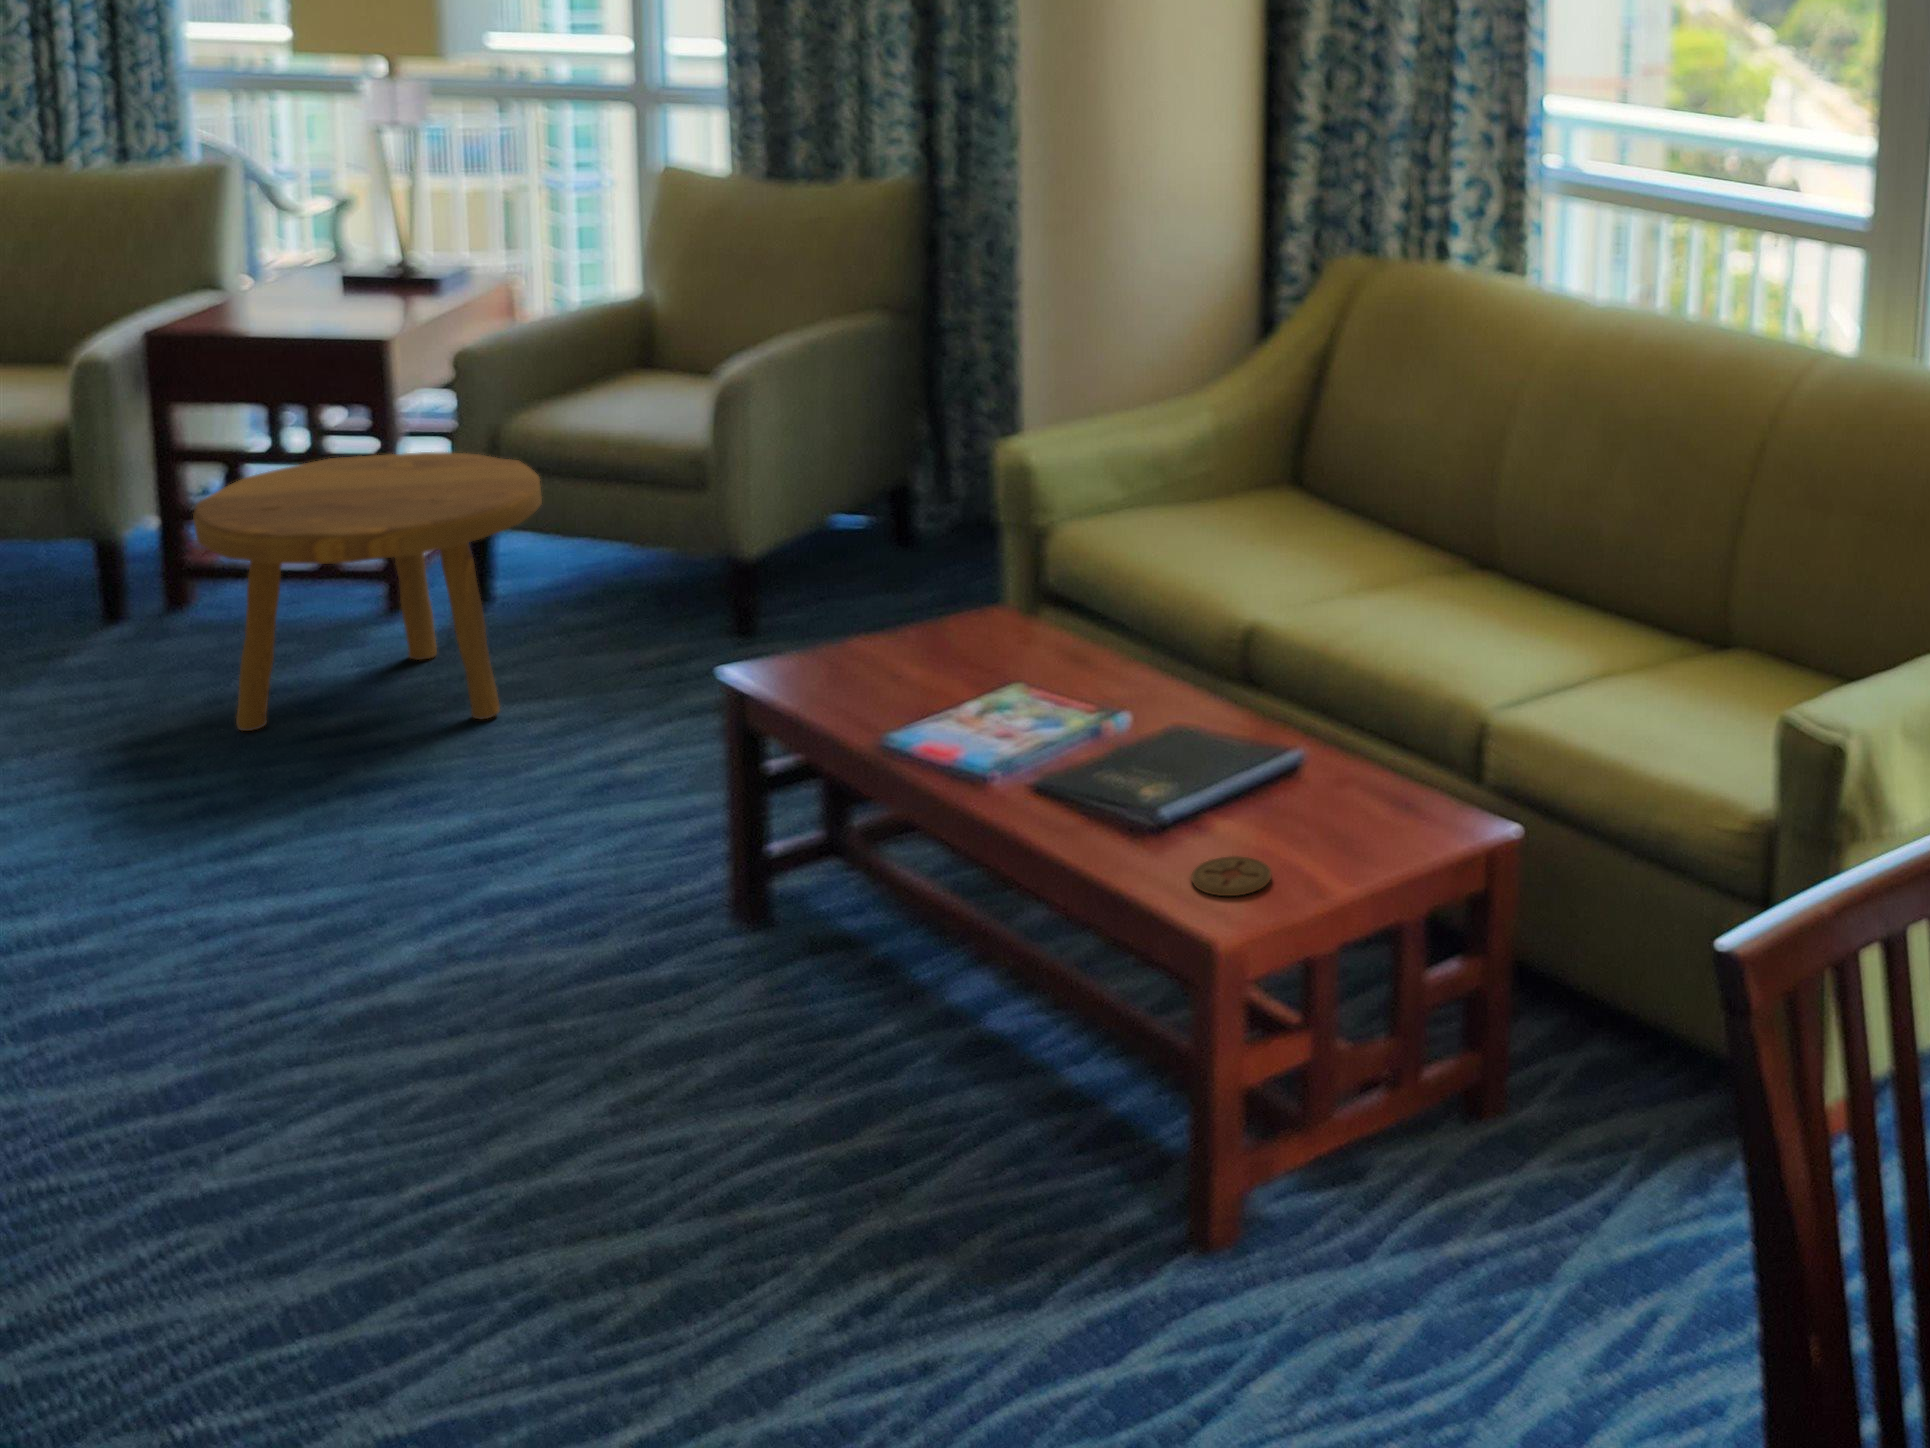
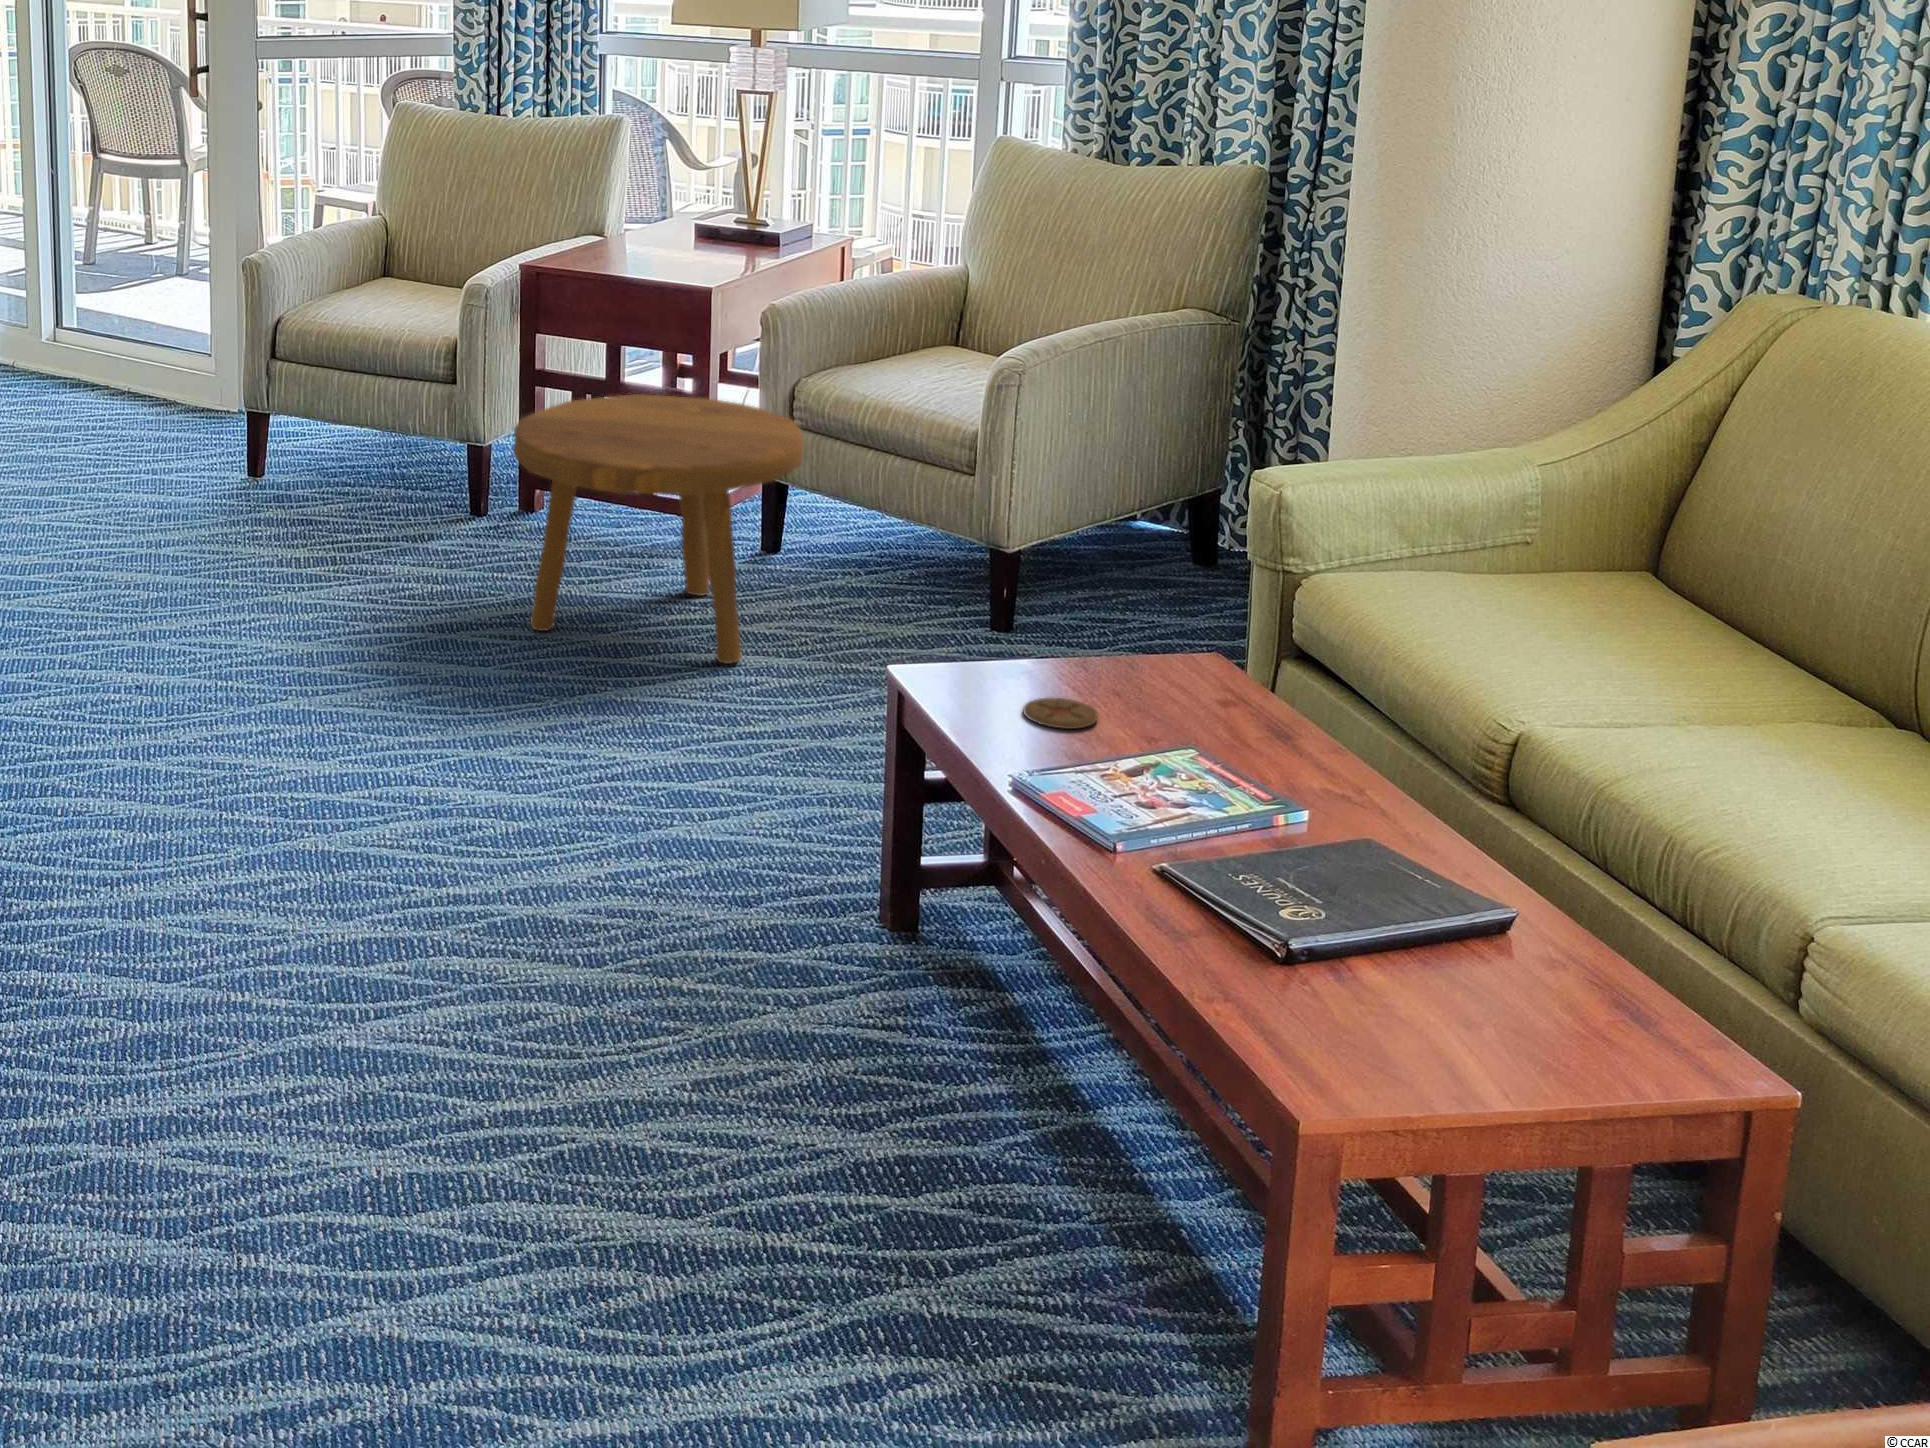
coaster: present [1192,856,1271,896] -> present [1023,698,1098,729]

